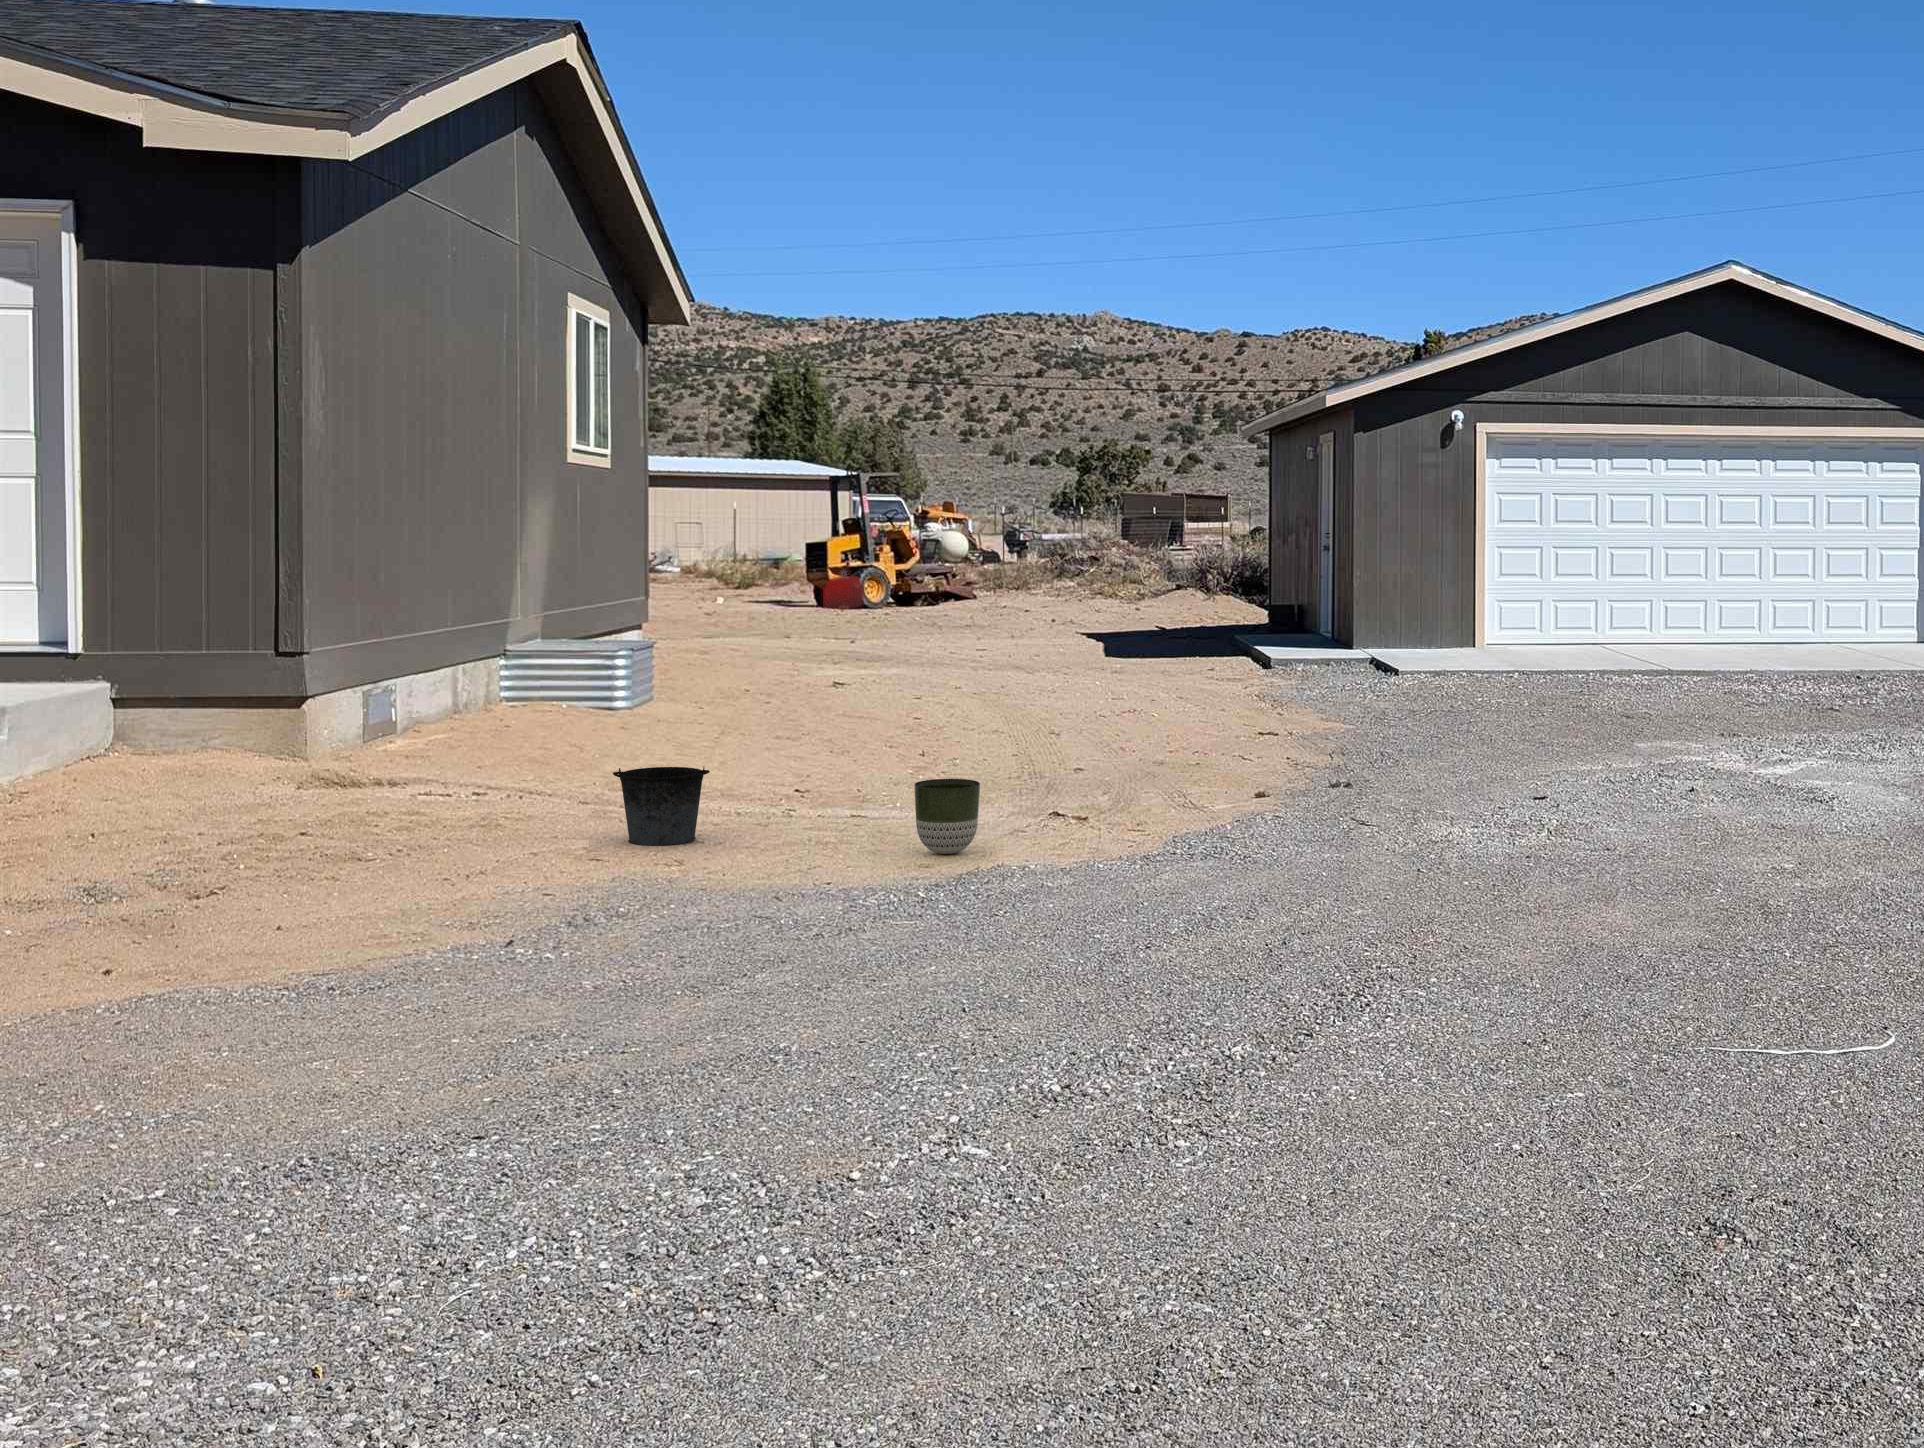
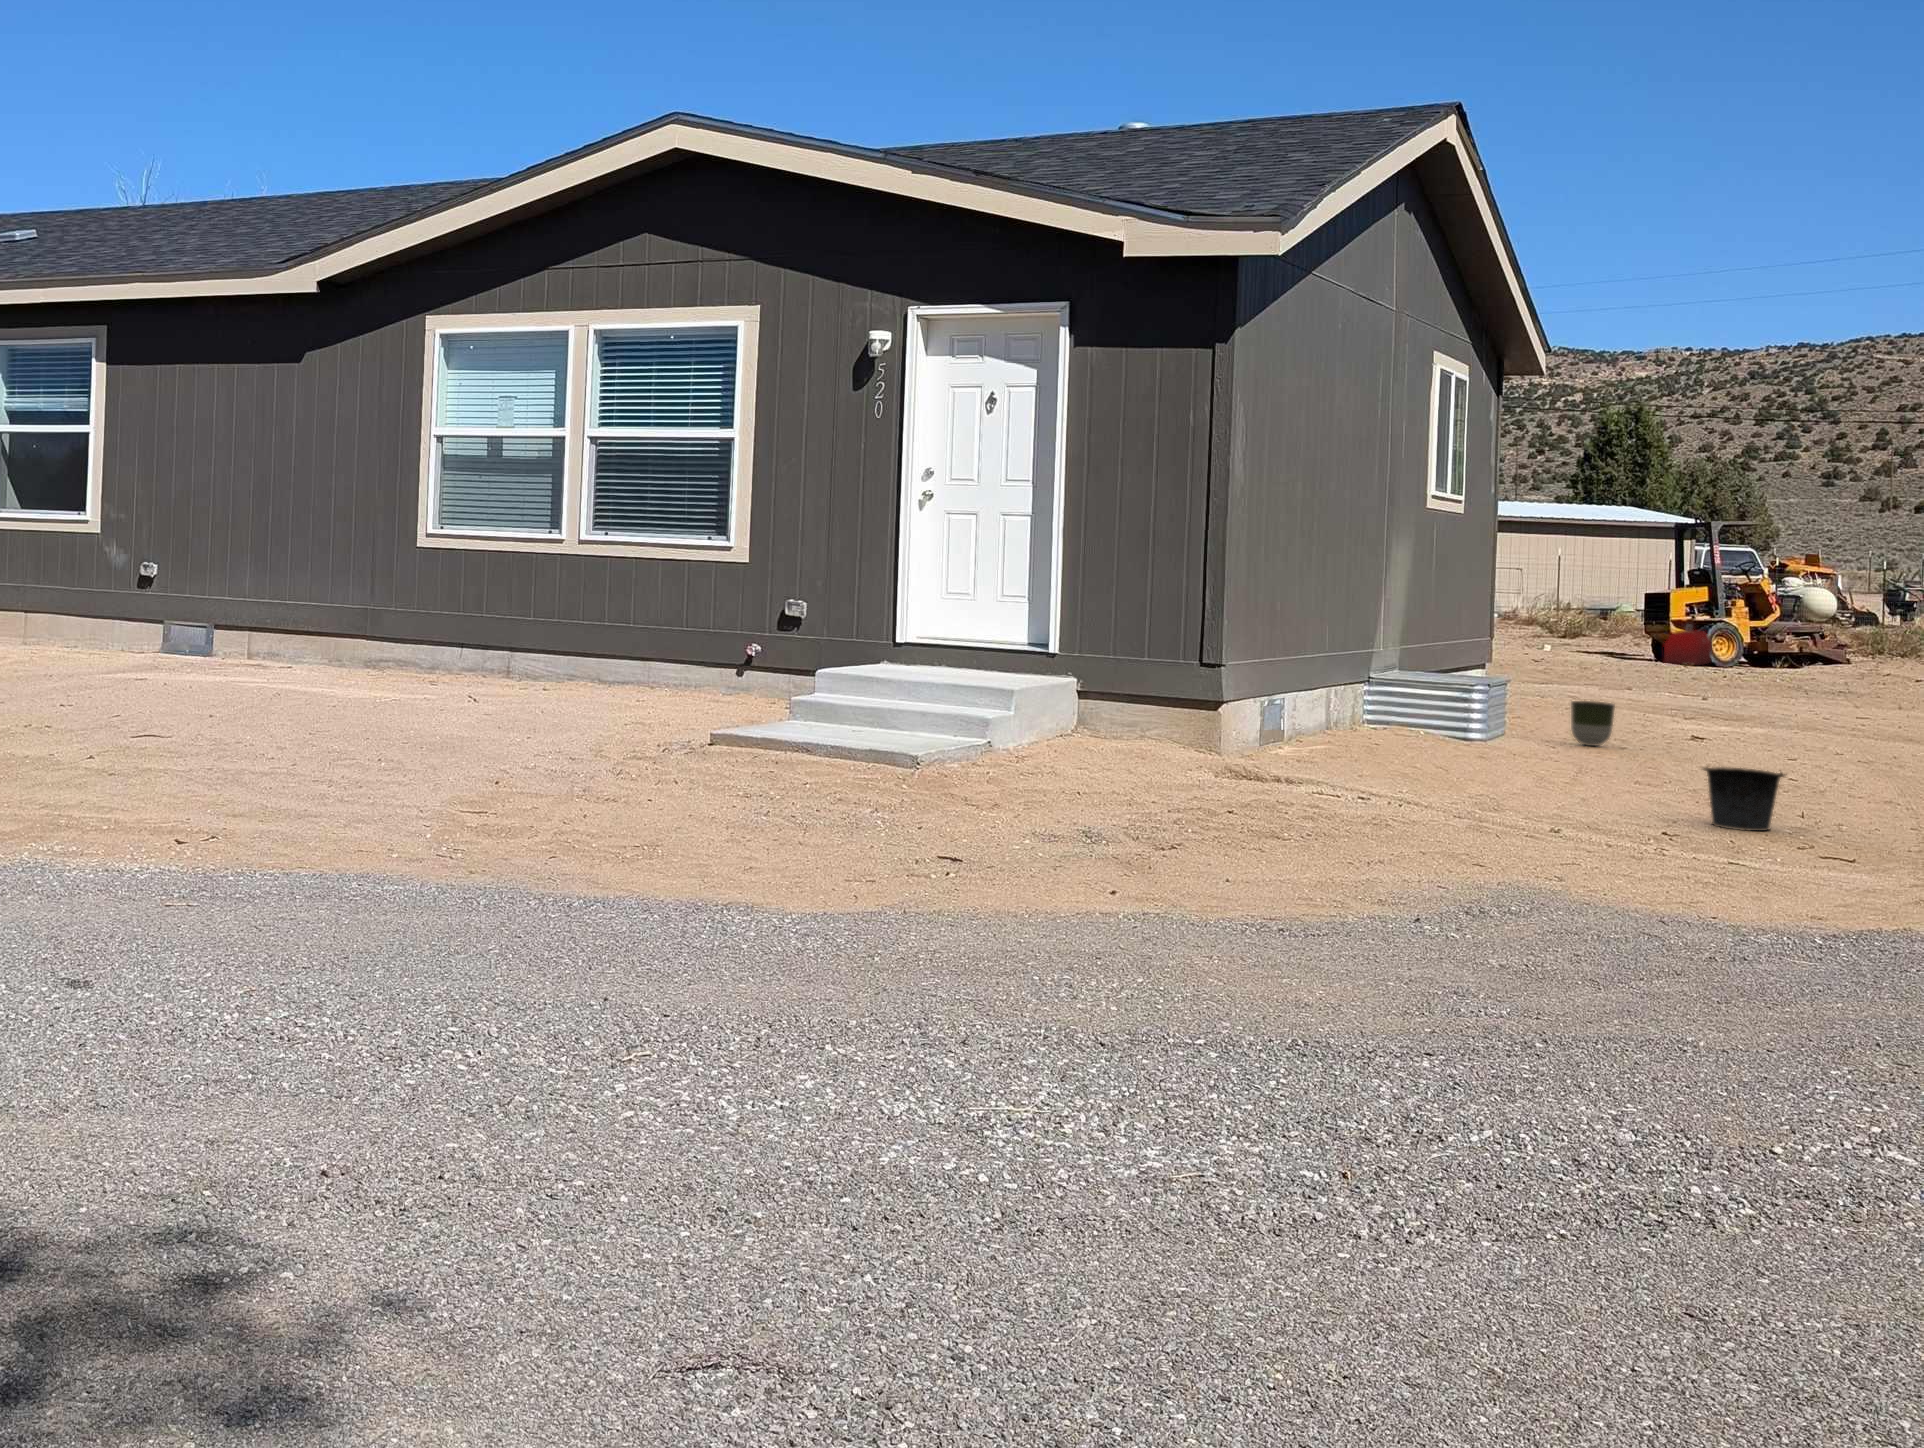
bucket: present [613,767,710,846] -> present [1704,767,1785,831]
planter: present [914,779,980,854] -> present [1571,701,1615,746]

